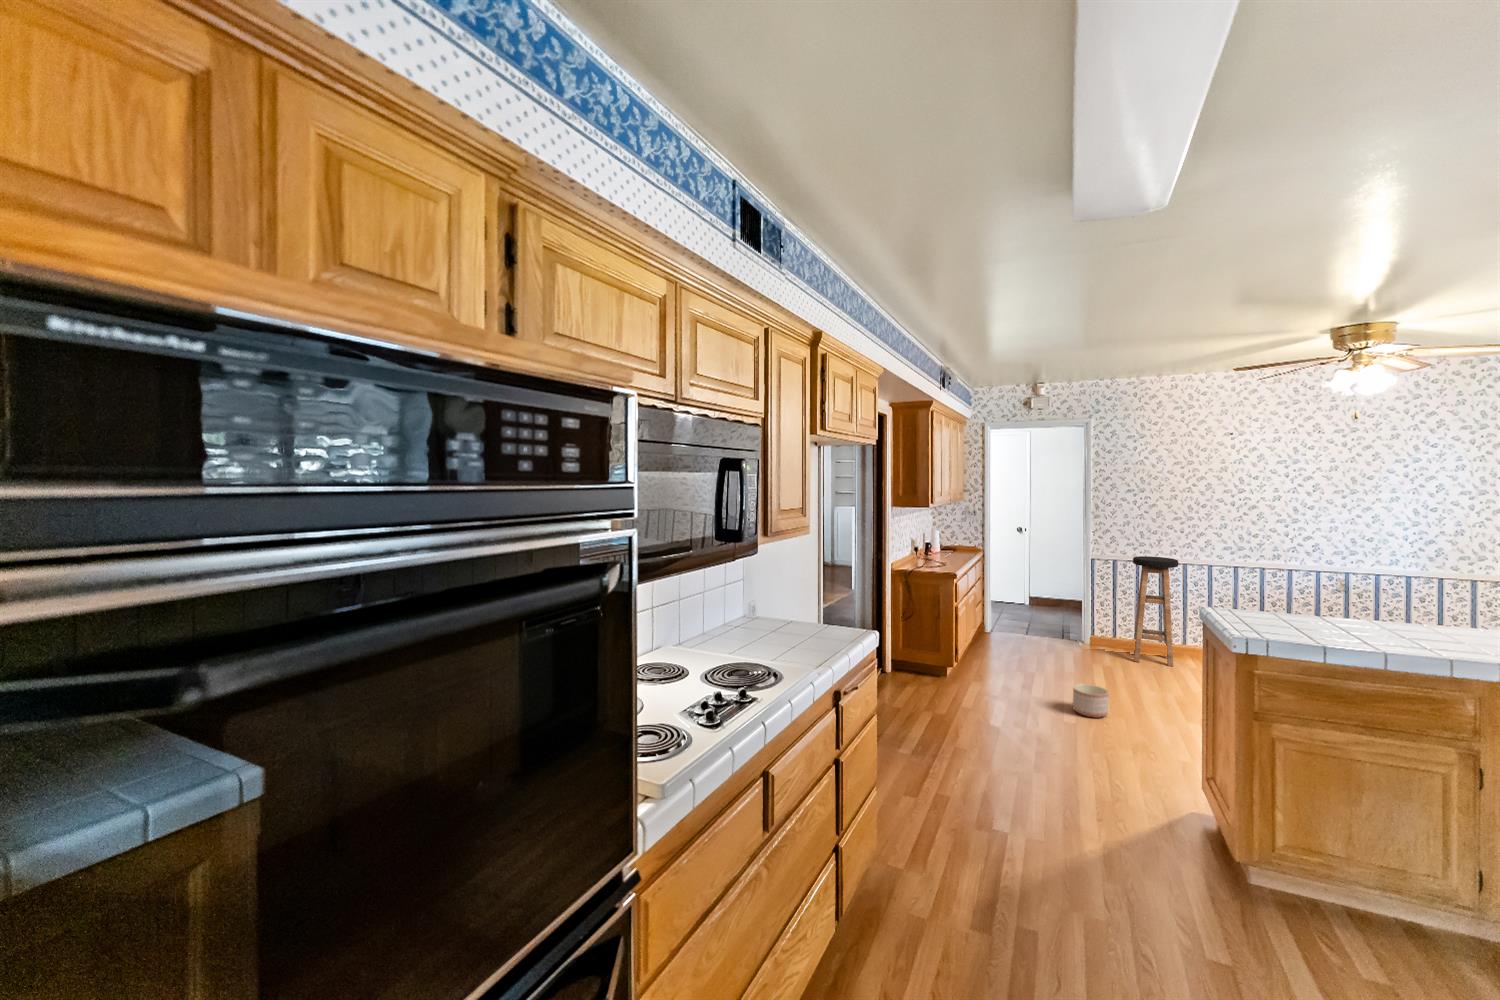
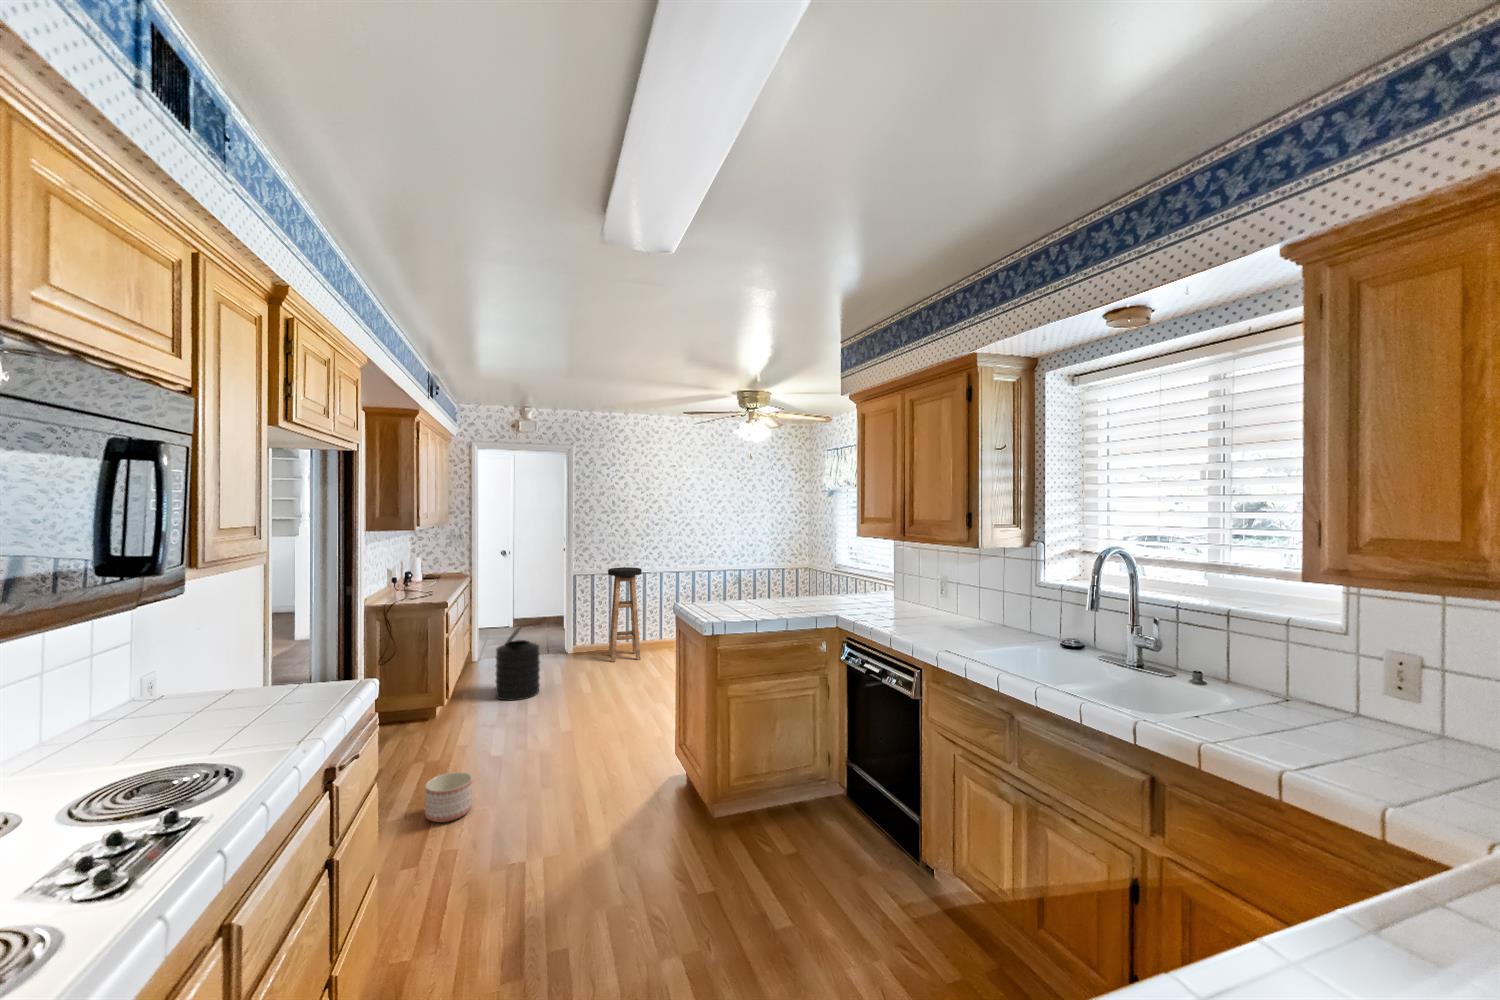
trash can: none [1001,605,1046,678] -> present [496,626,540,700]
planter: present [1073,684,1109,718] -> present [425,772,472,822]

